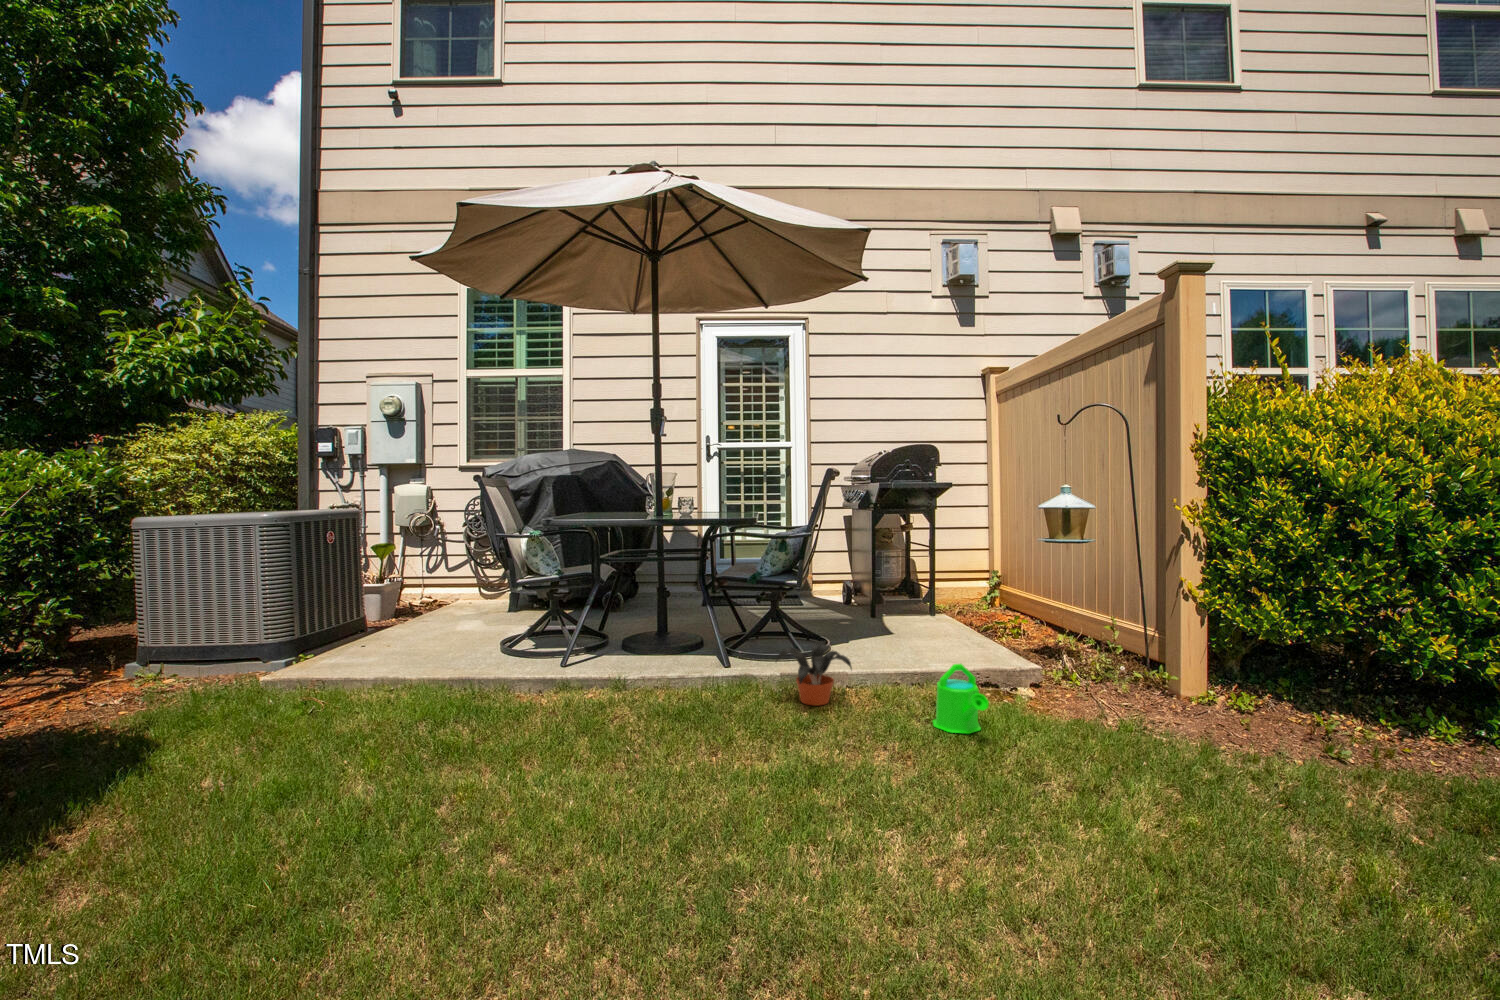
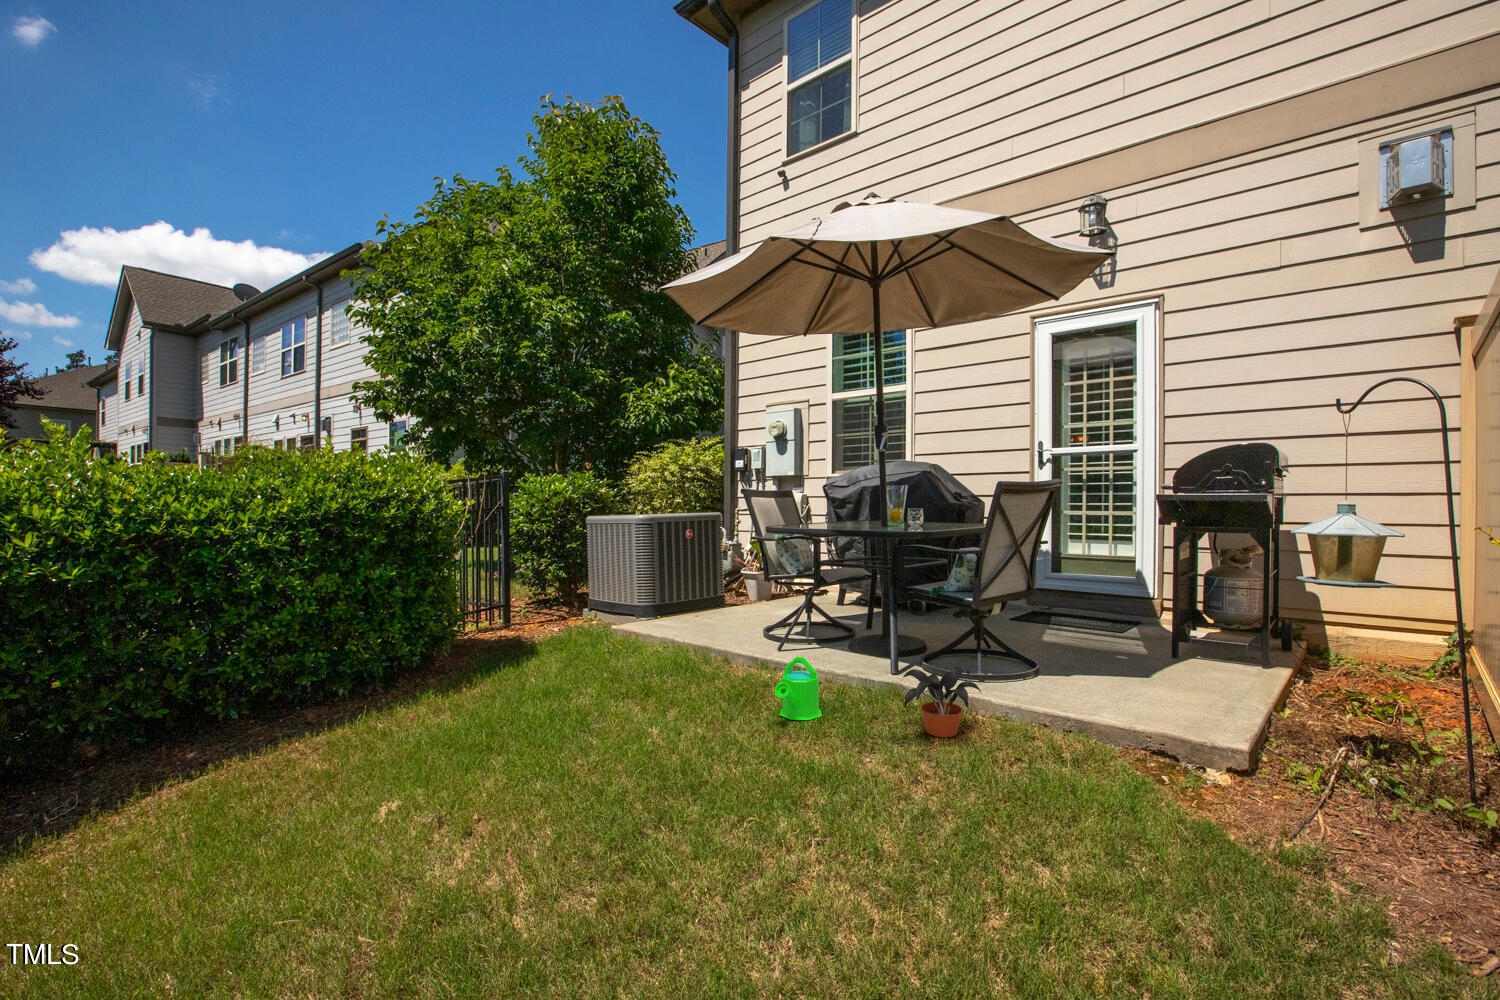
watering can: present [933,664,989,734] -> present [775,656,822,720]

